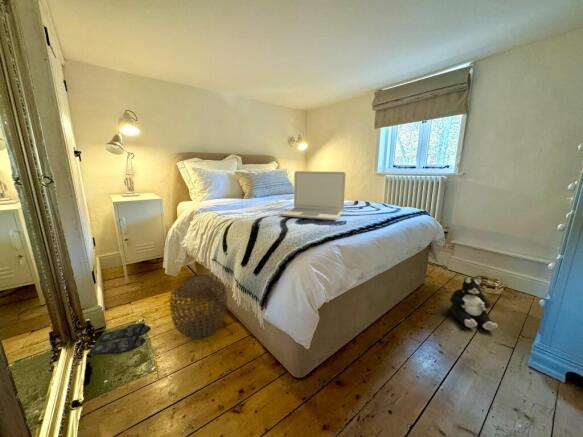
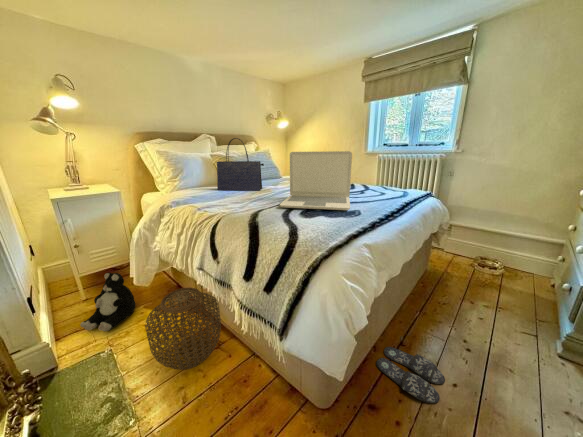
tote bag: none [237,159,276,203] -> present [217,138,264,190]
plush toy: present [450,277,498,330] -> present [80,273,136,331]
slippers: present [90,323,150,354] -> present [376,347,445,403]

